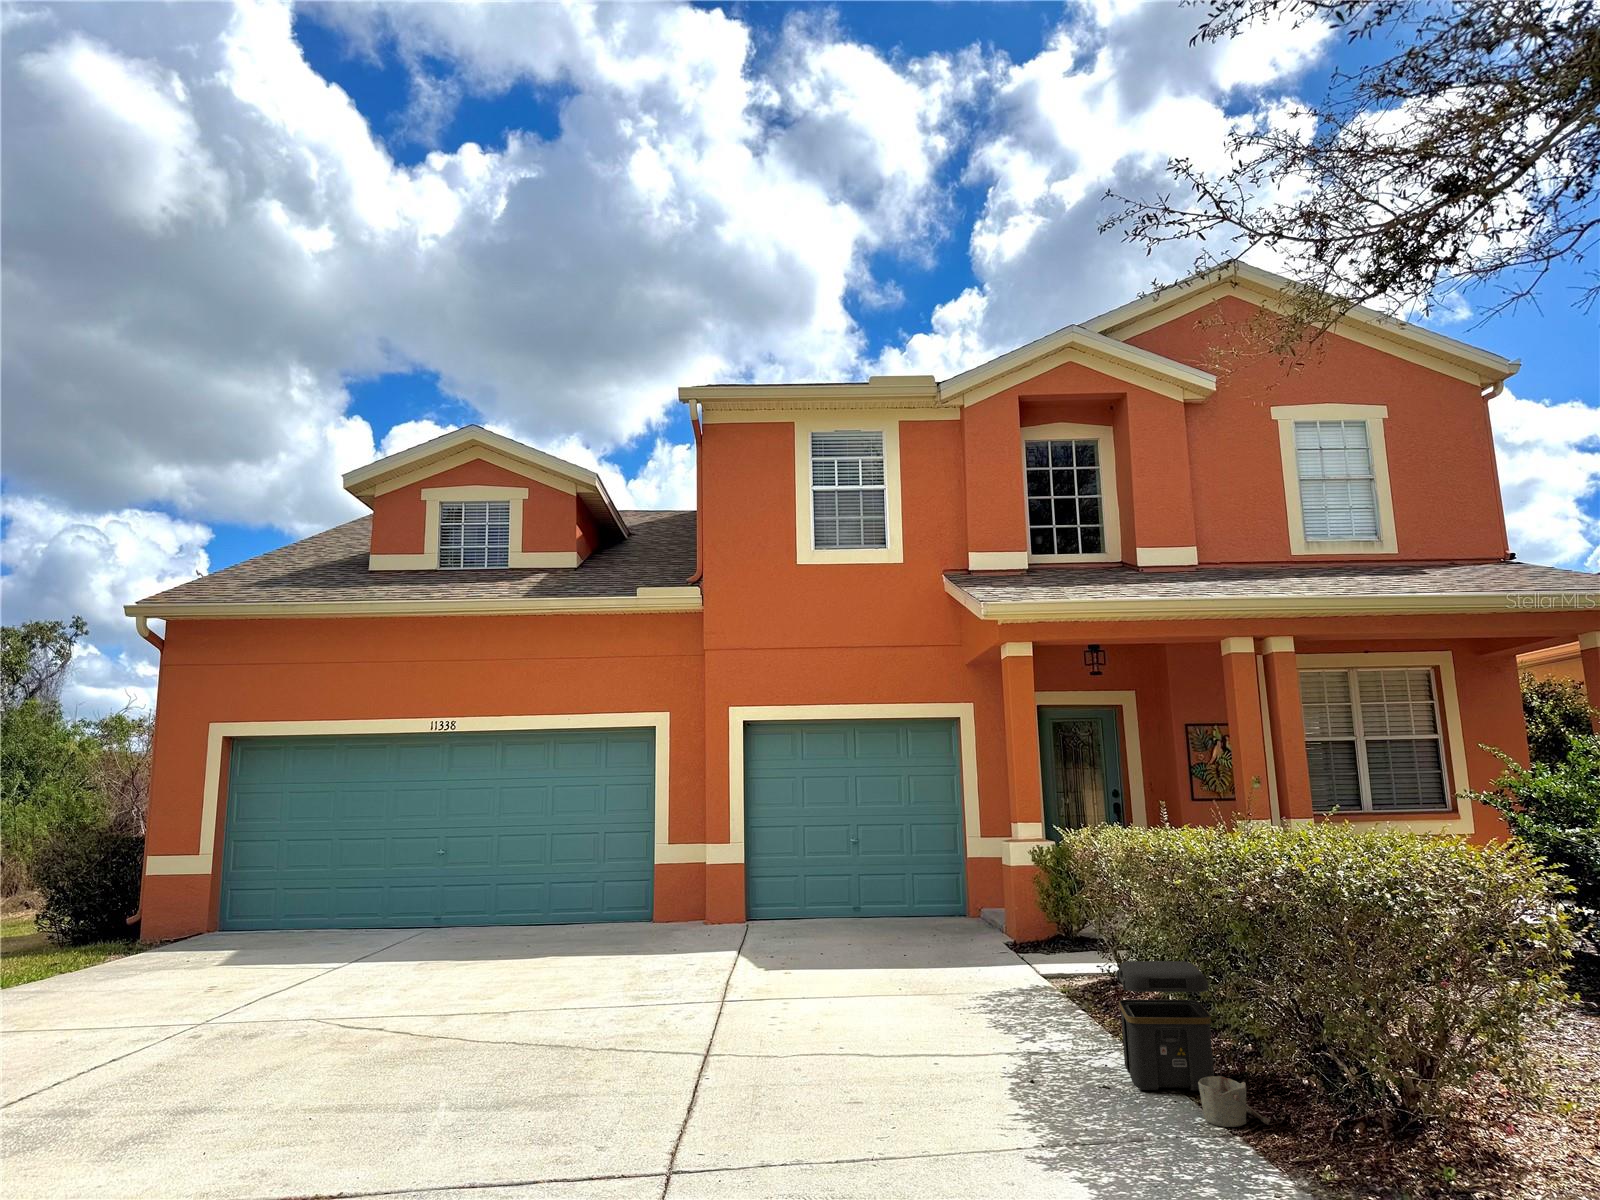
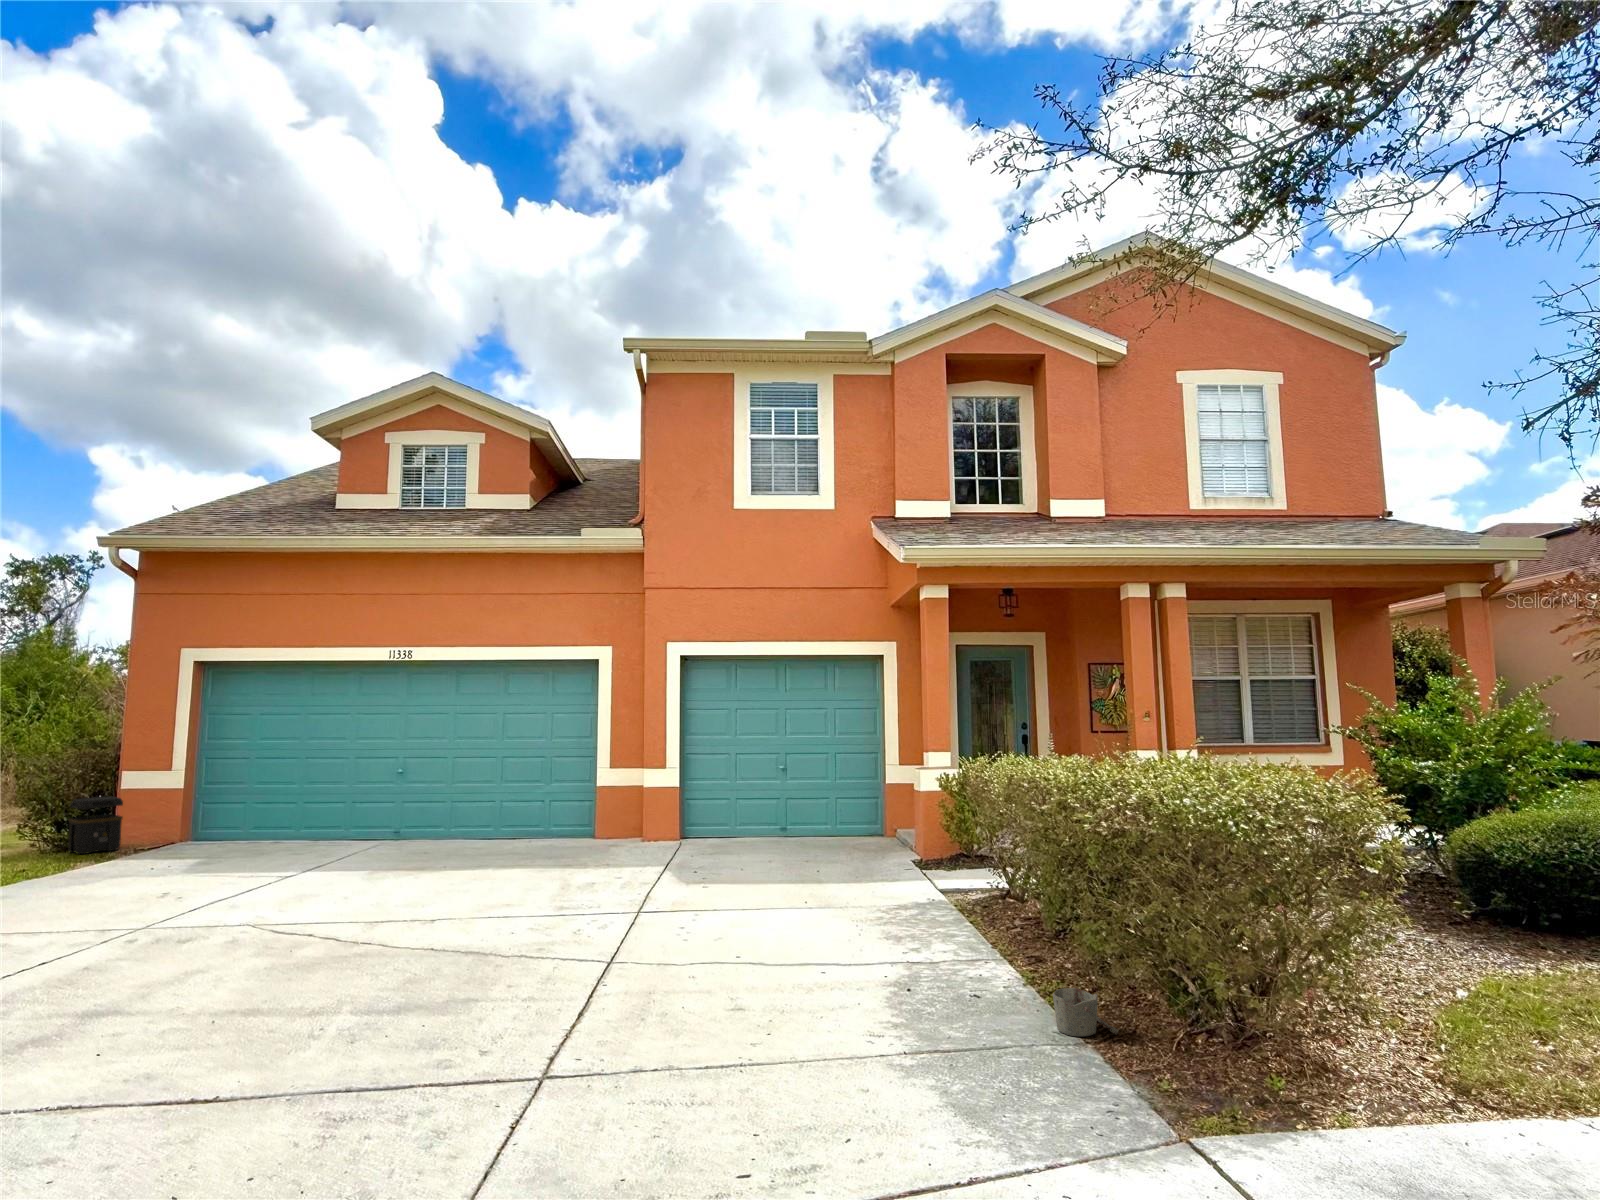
toolbox: present [1117,961,1214,1091] -> present [68,797,123,854]

